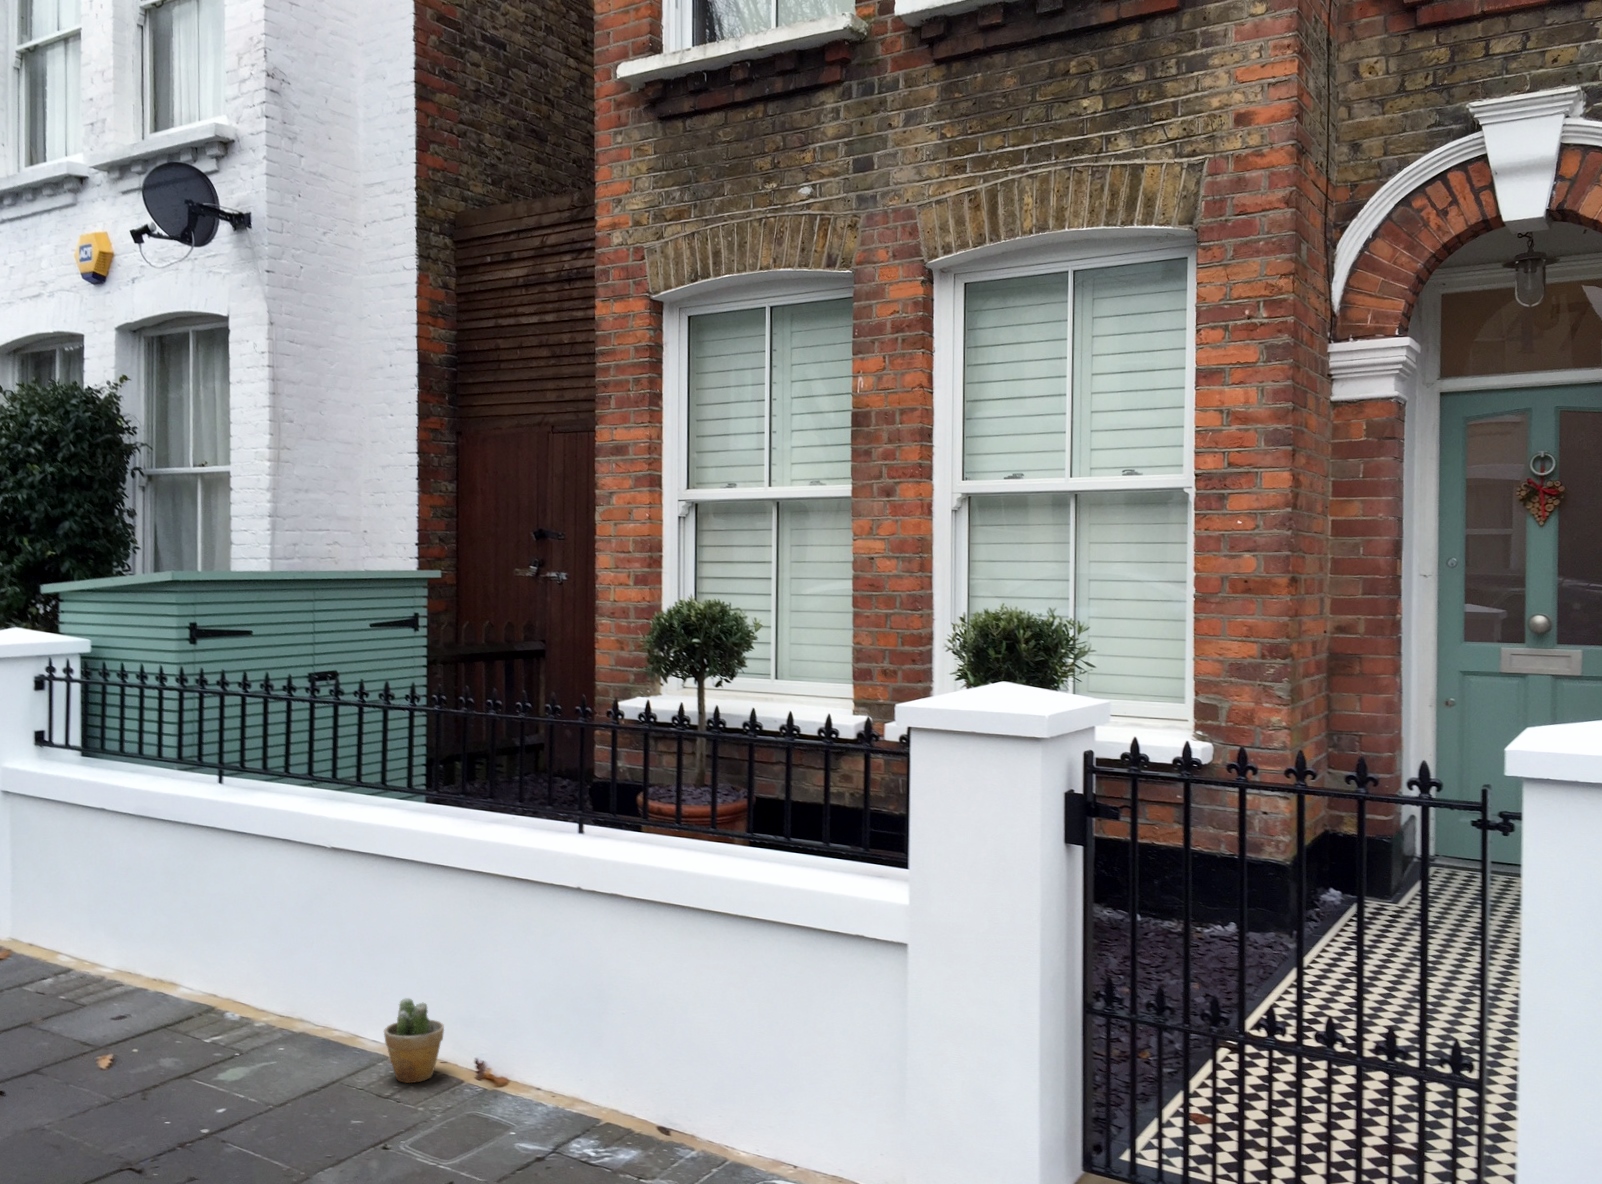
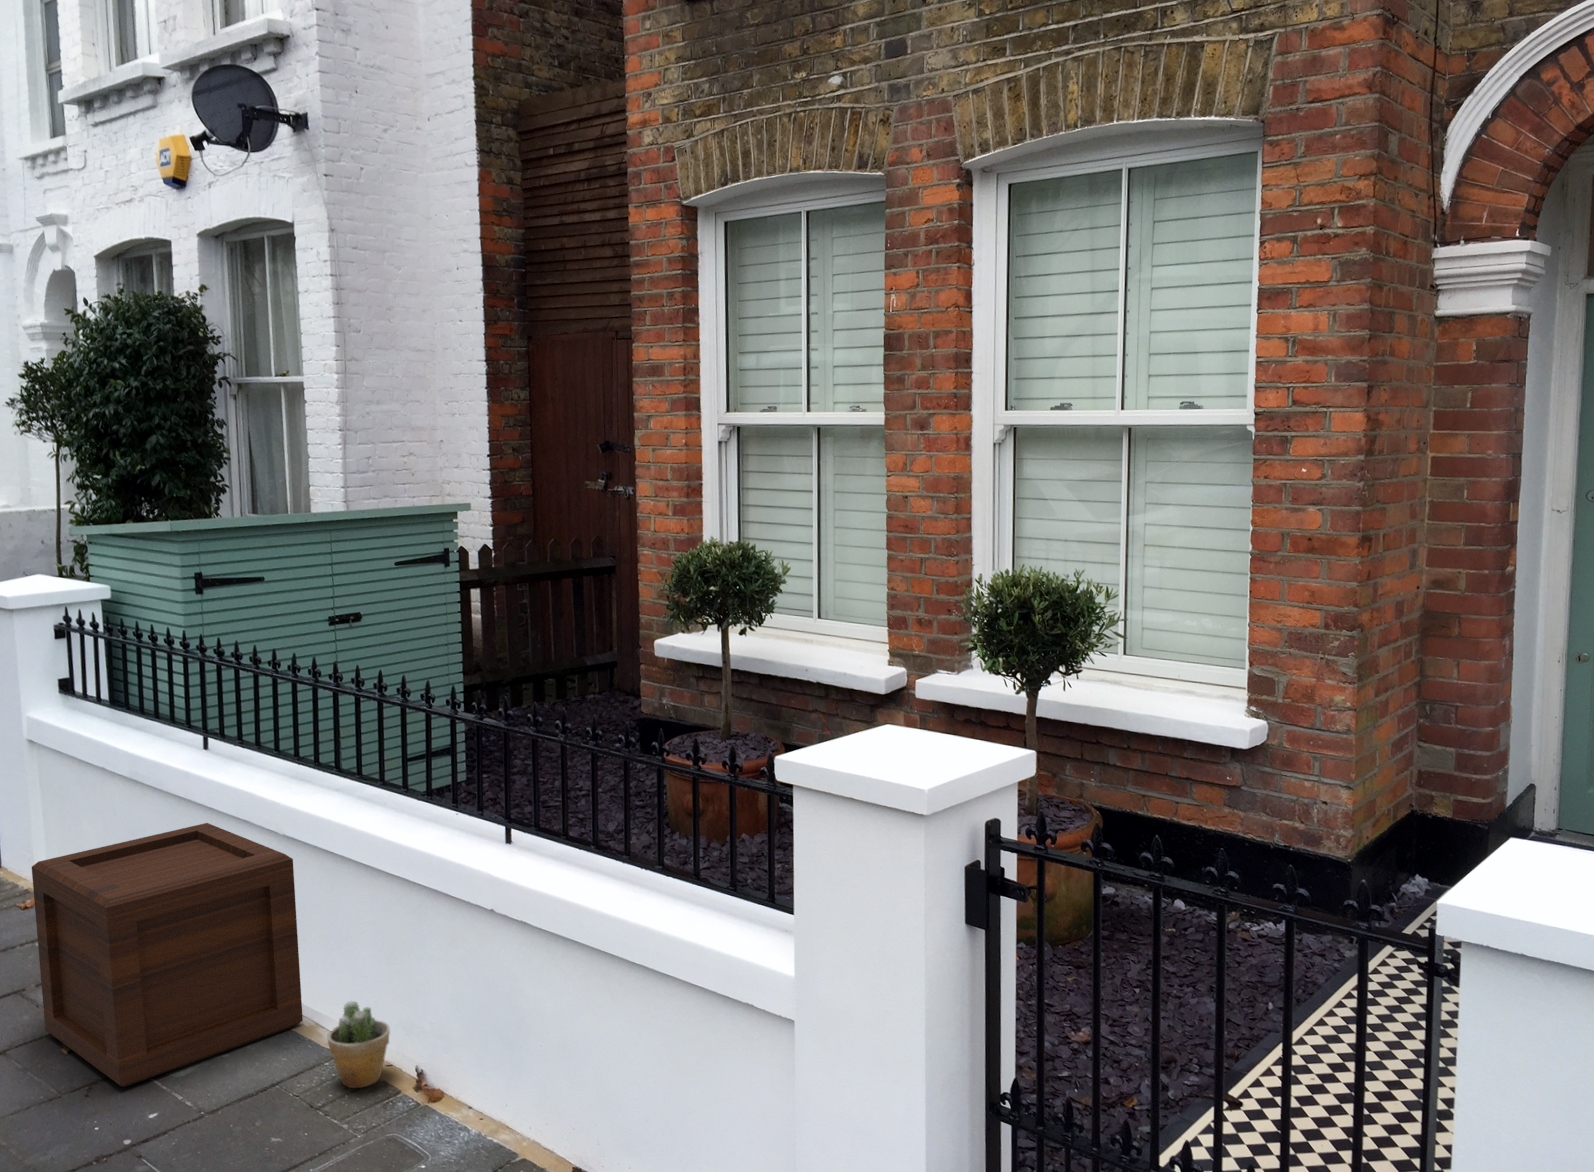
wooden crate: none [62,848,332,1092] -> present [32,823,303,1087]

